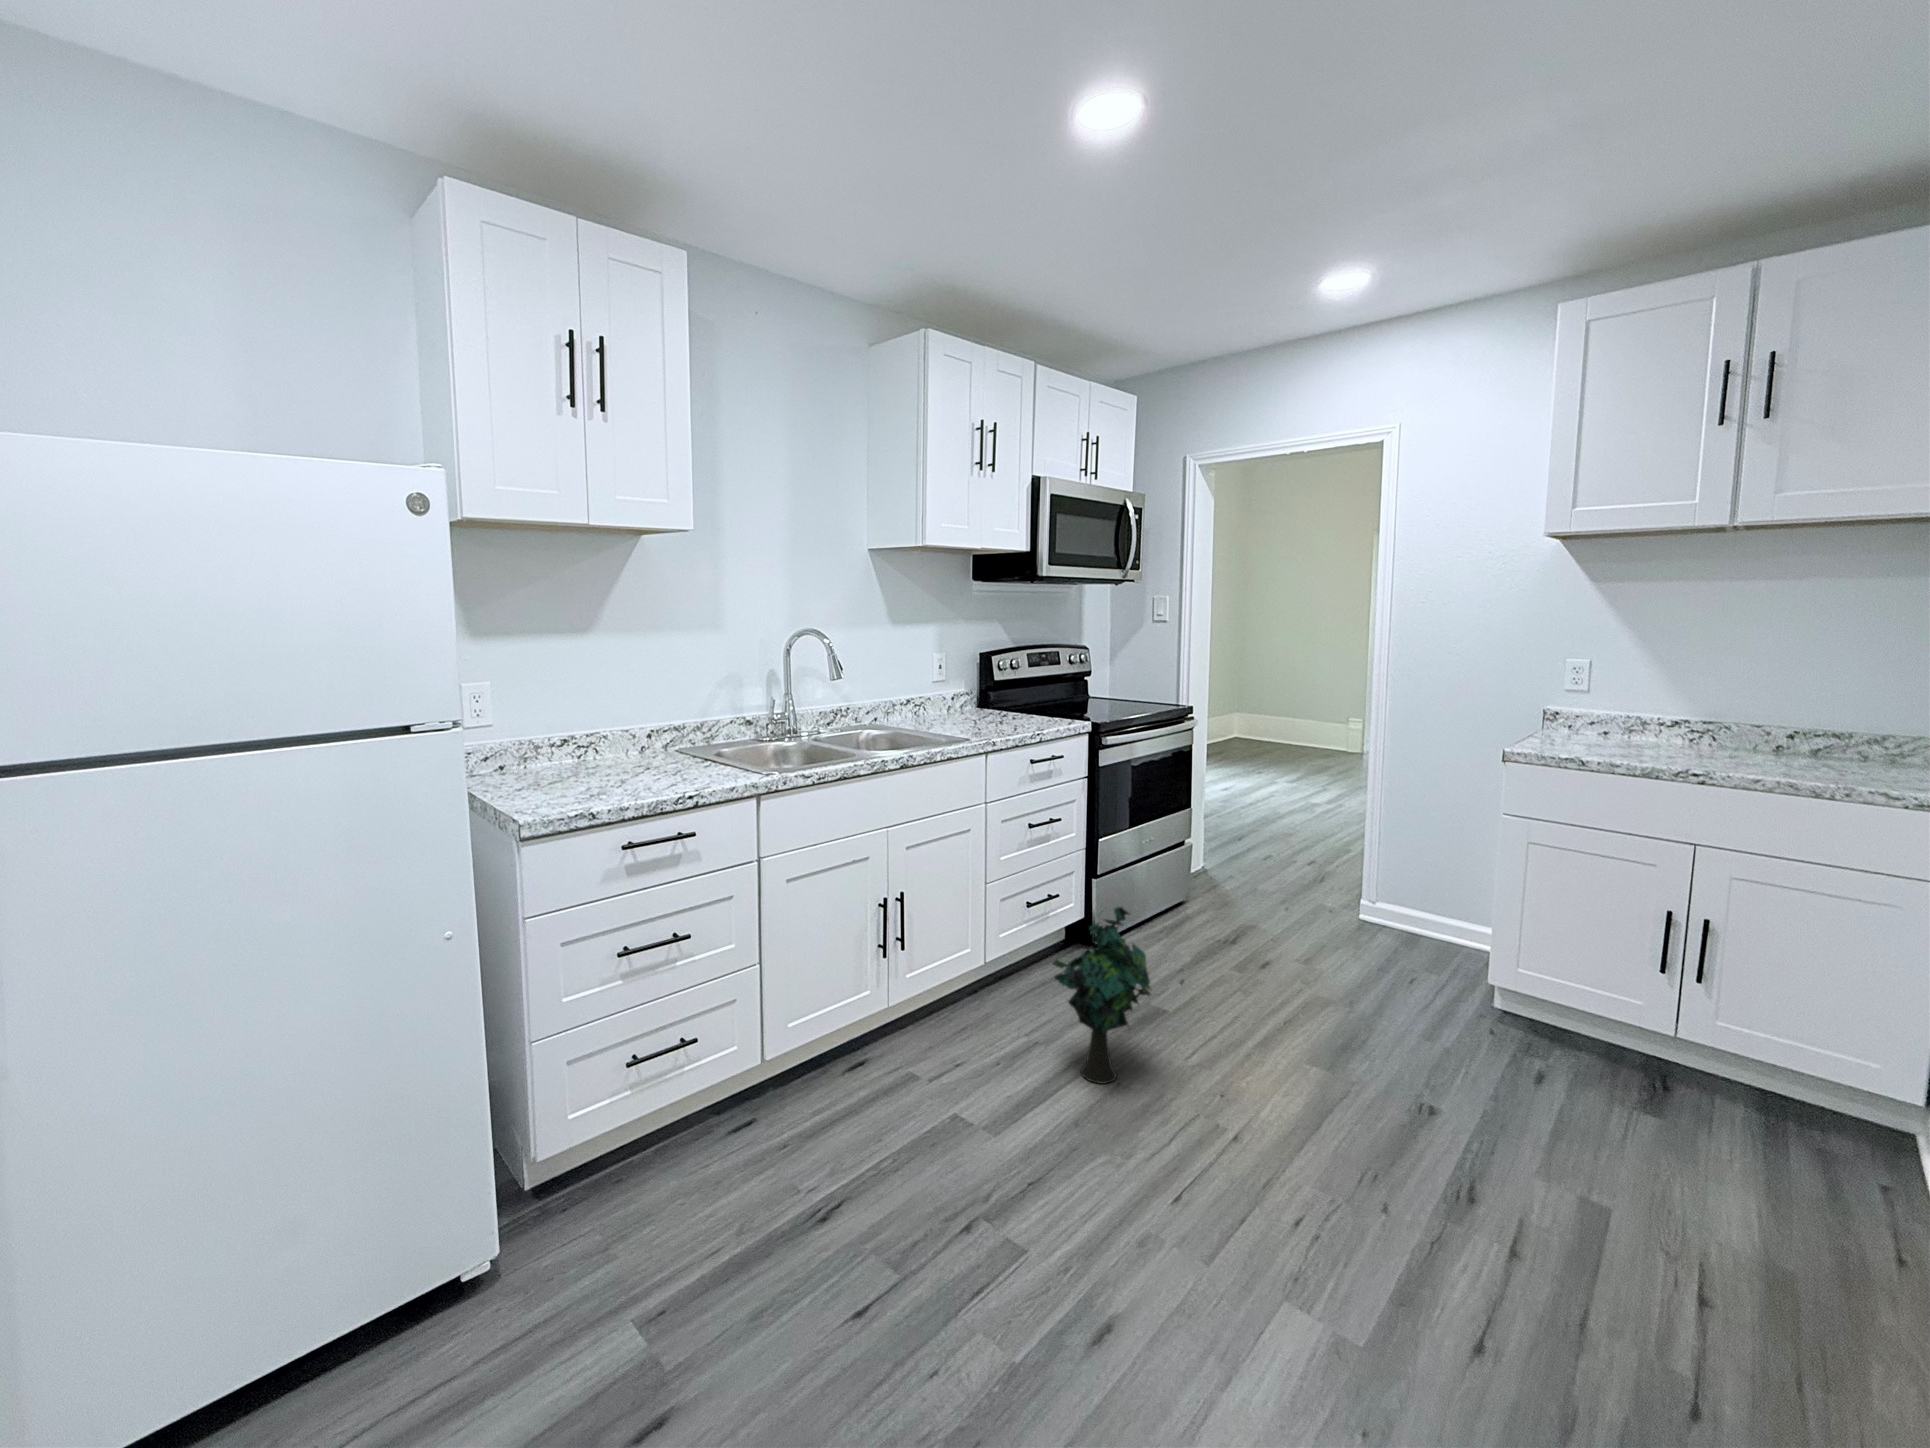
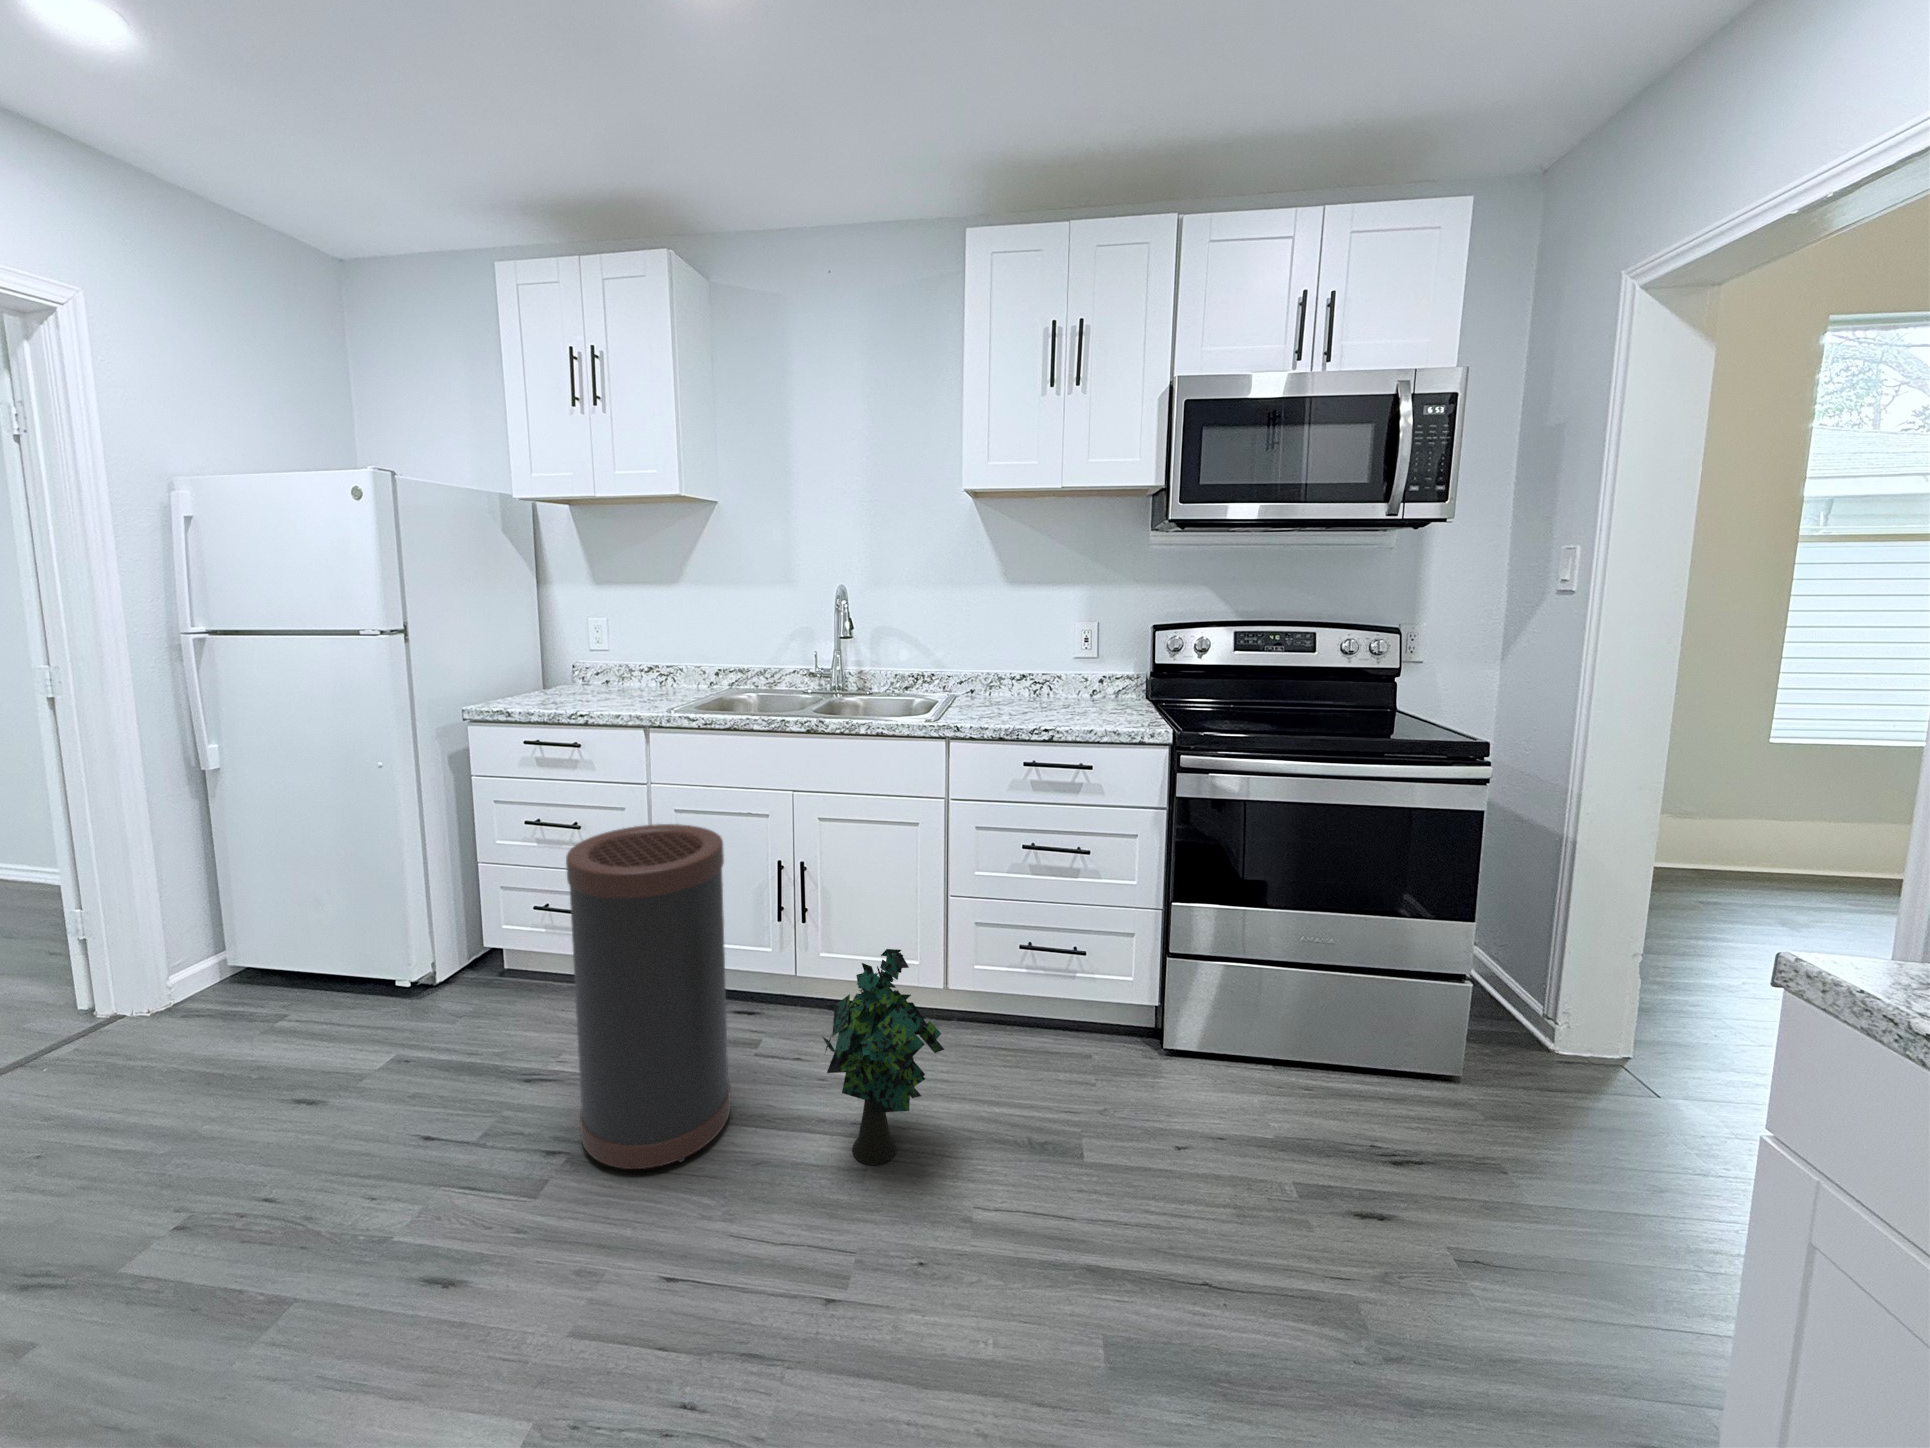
trash can: none [901,864,1046,1203] -> present [566,824,731,1169]

